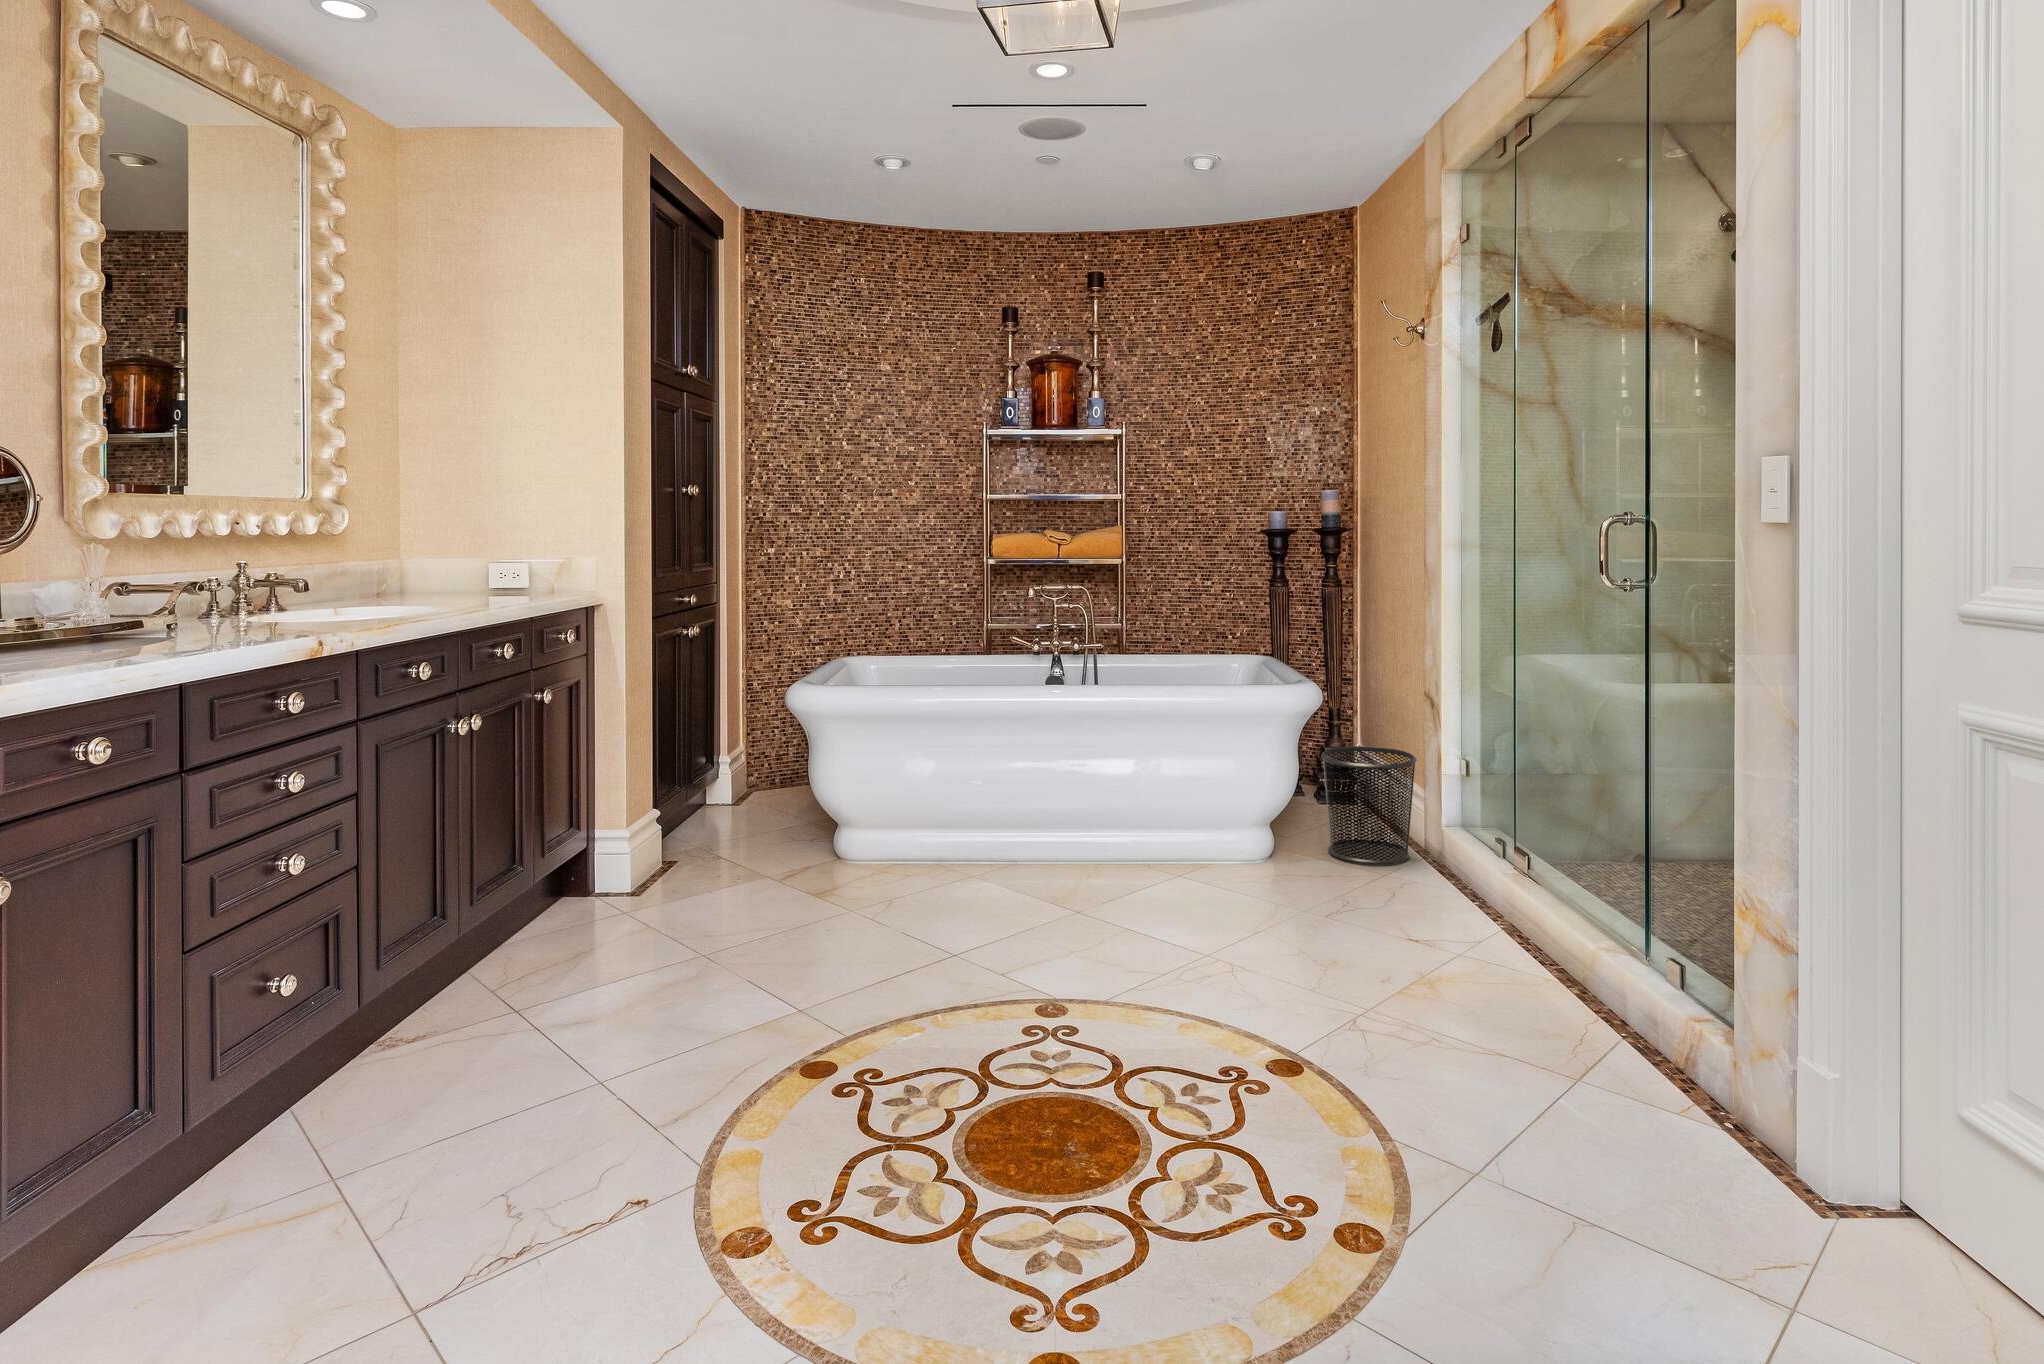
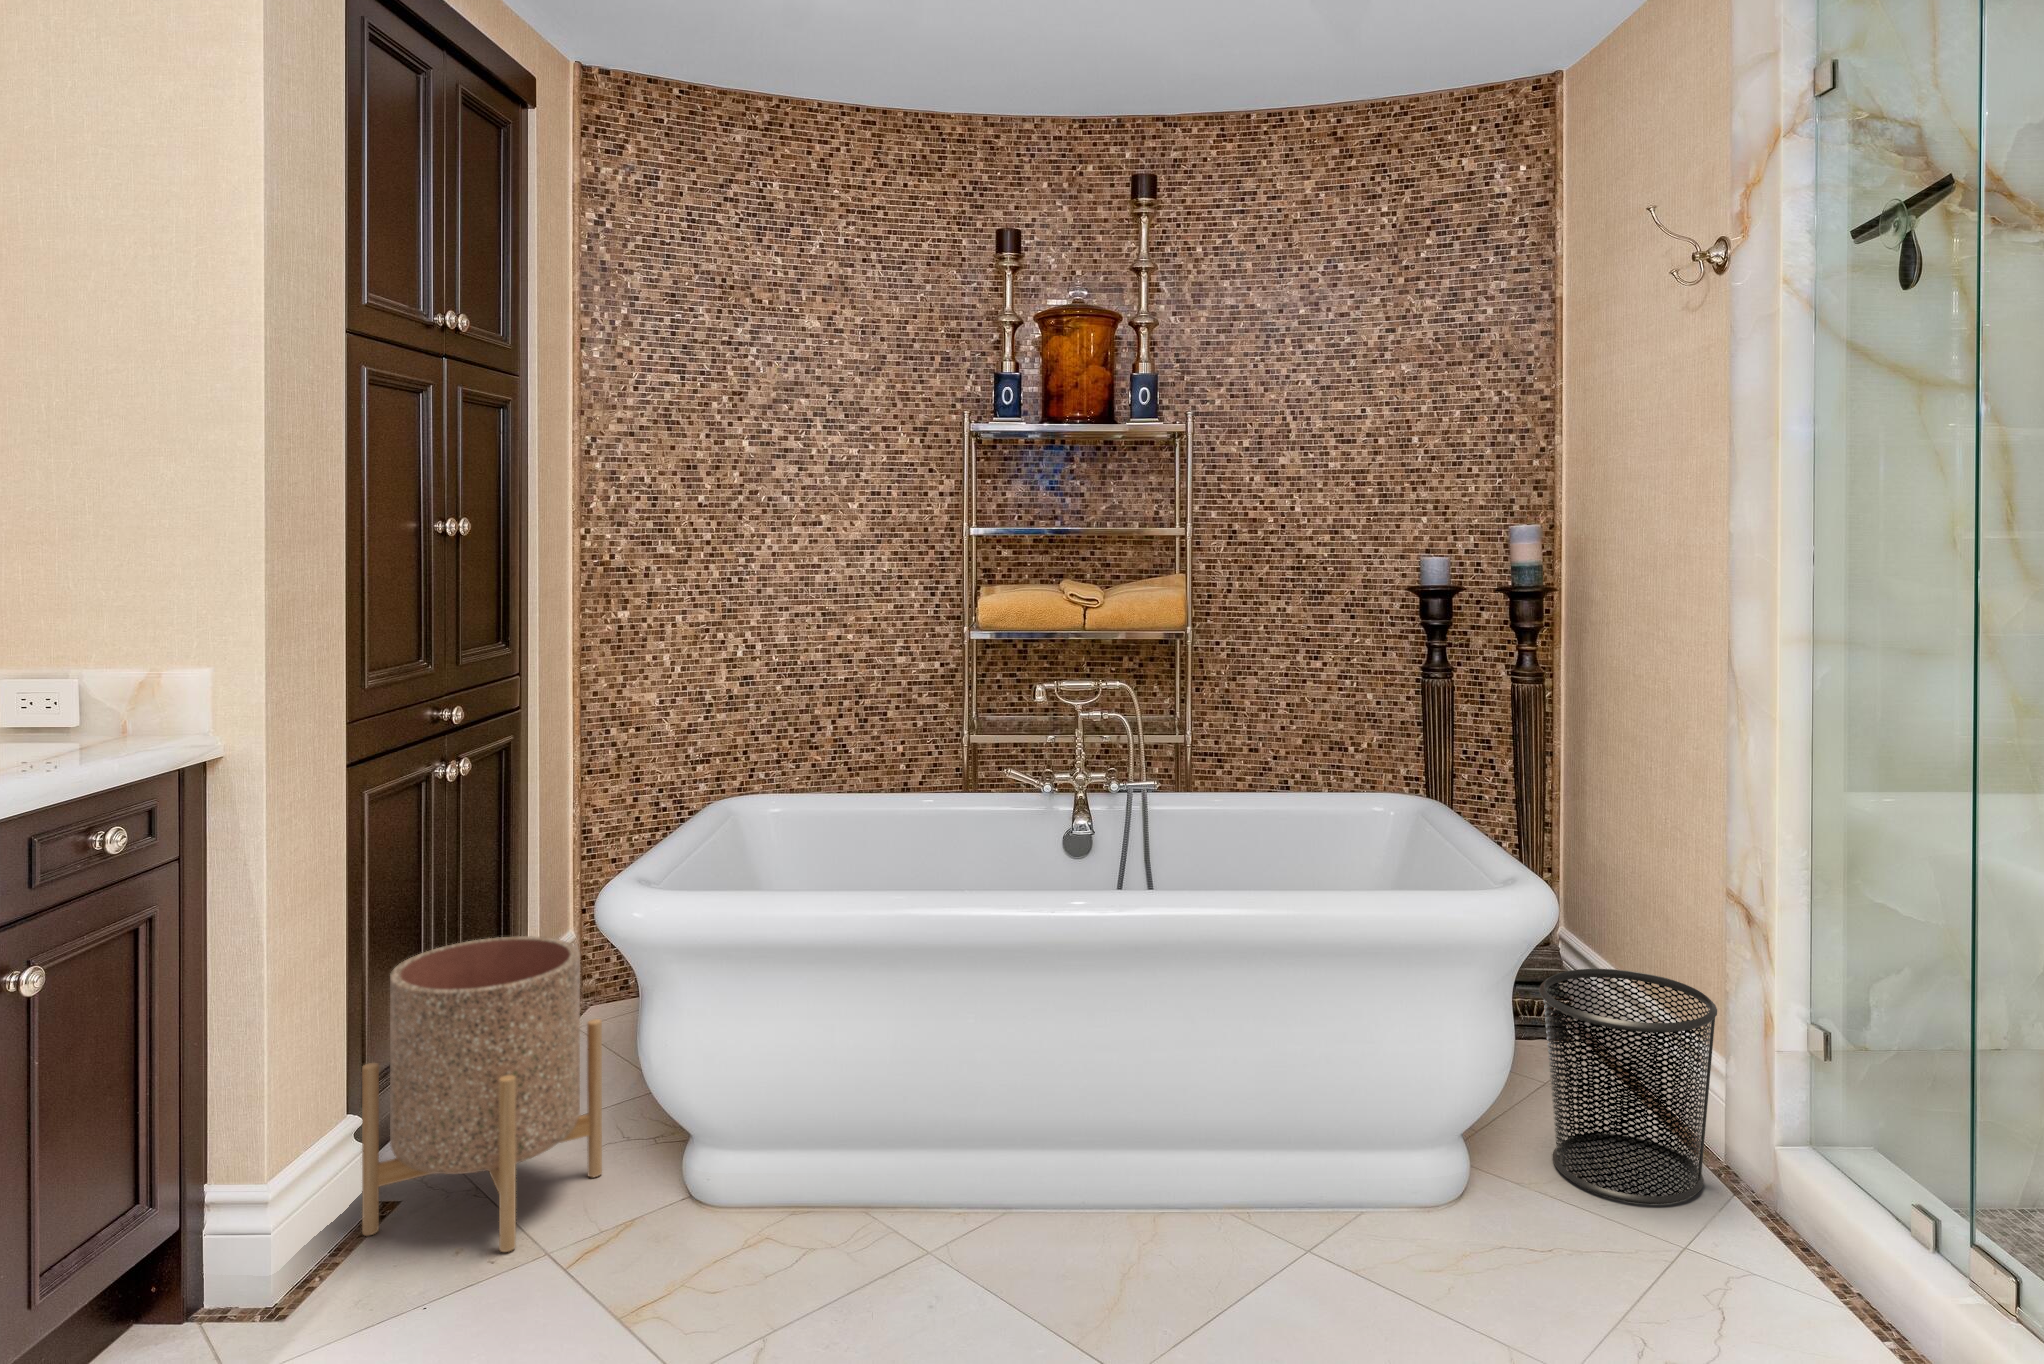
planter: none [673,727,794,883] -> present [362,936,602,1252]

